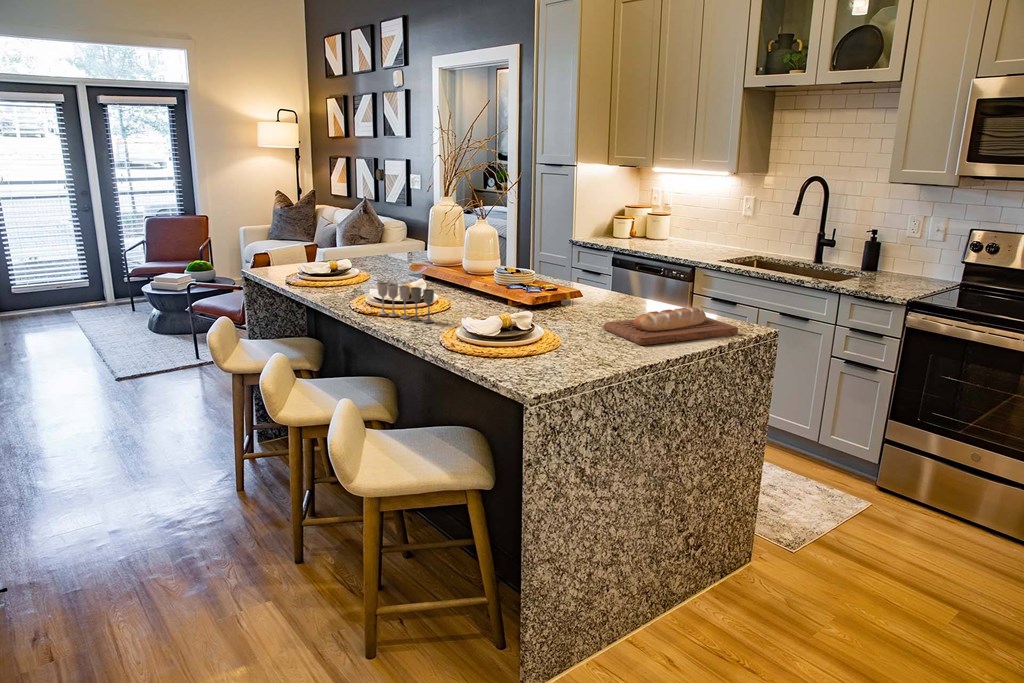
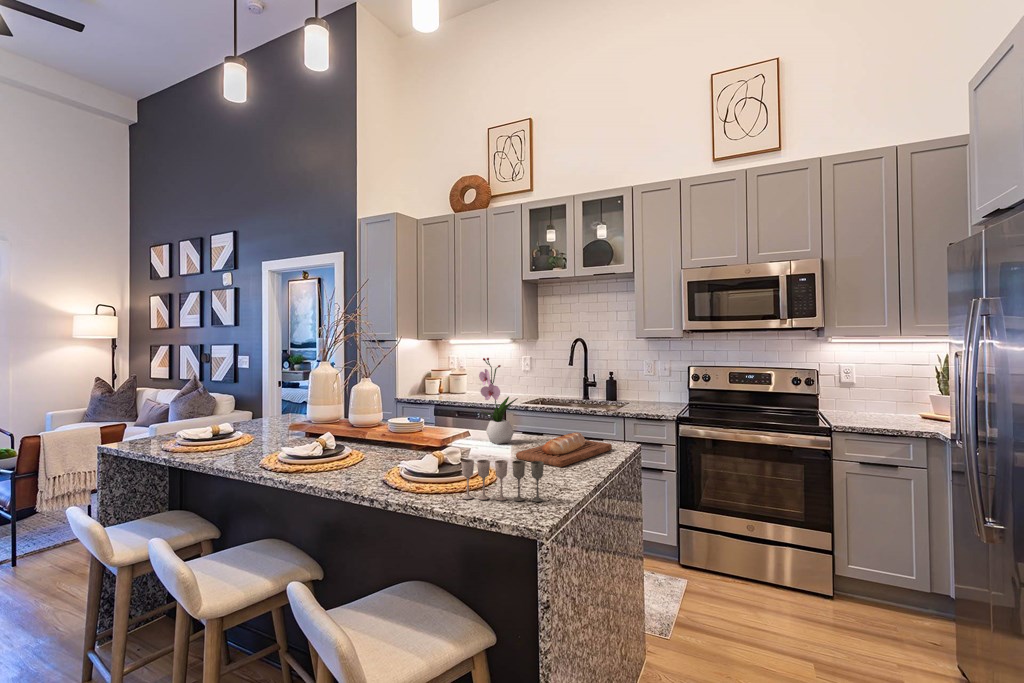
flower arrangement: none [591,203,636,311] -> present [479,358,518,444]
wine glass: present [377,282,434,323] -> present [461,459,544,502]

